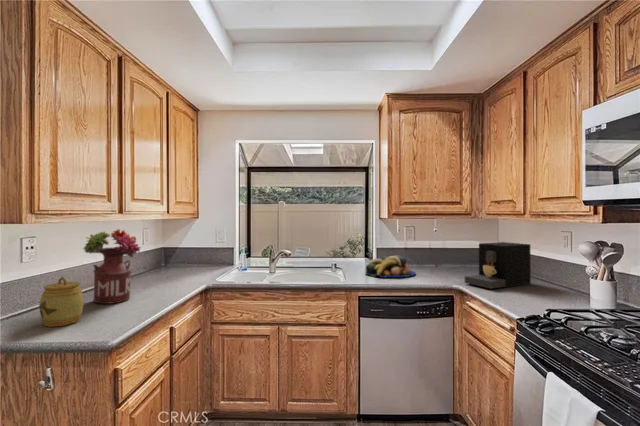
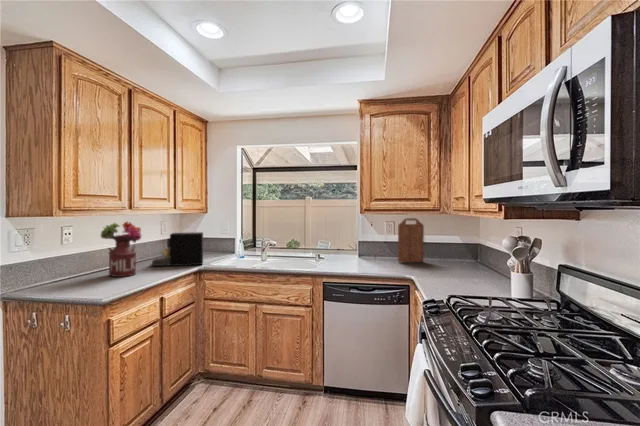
cutting board: none [423,223,448,270] -> present [398,218,424,262]
coffee maker: present [465,242,531,289] -> present [152,232,203,266]
fruit bowl: present [366,255,416,277] -> none [340,248,387,267]
jar: present [39,277,84,327] -> none [65,254,95,288]

